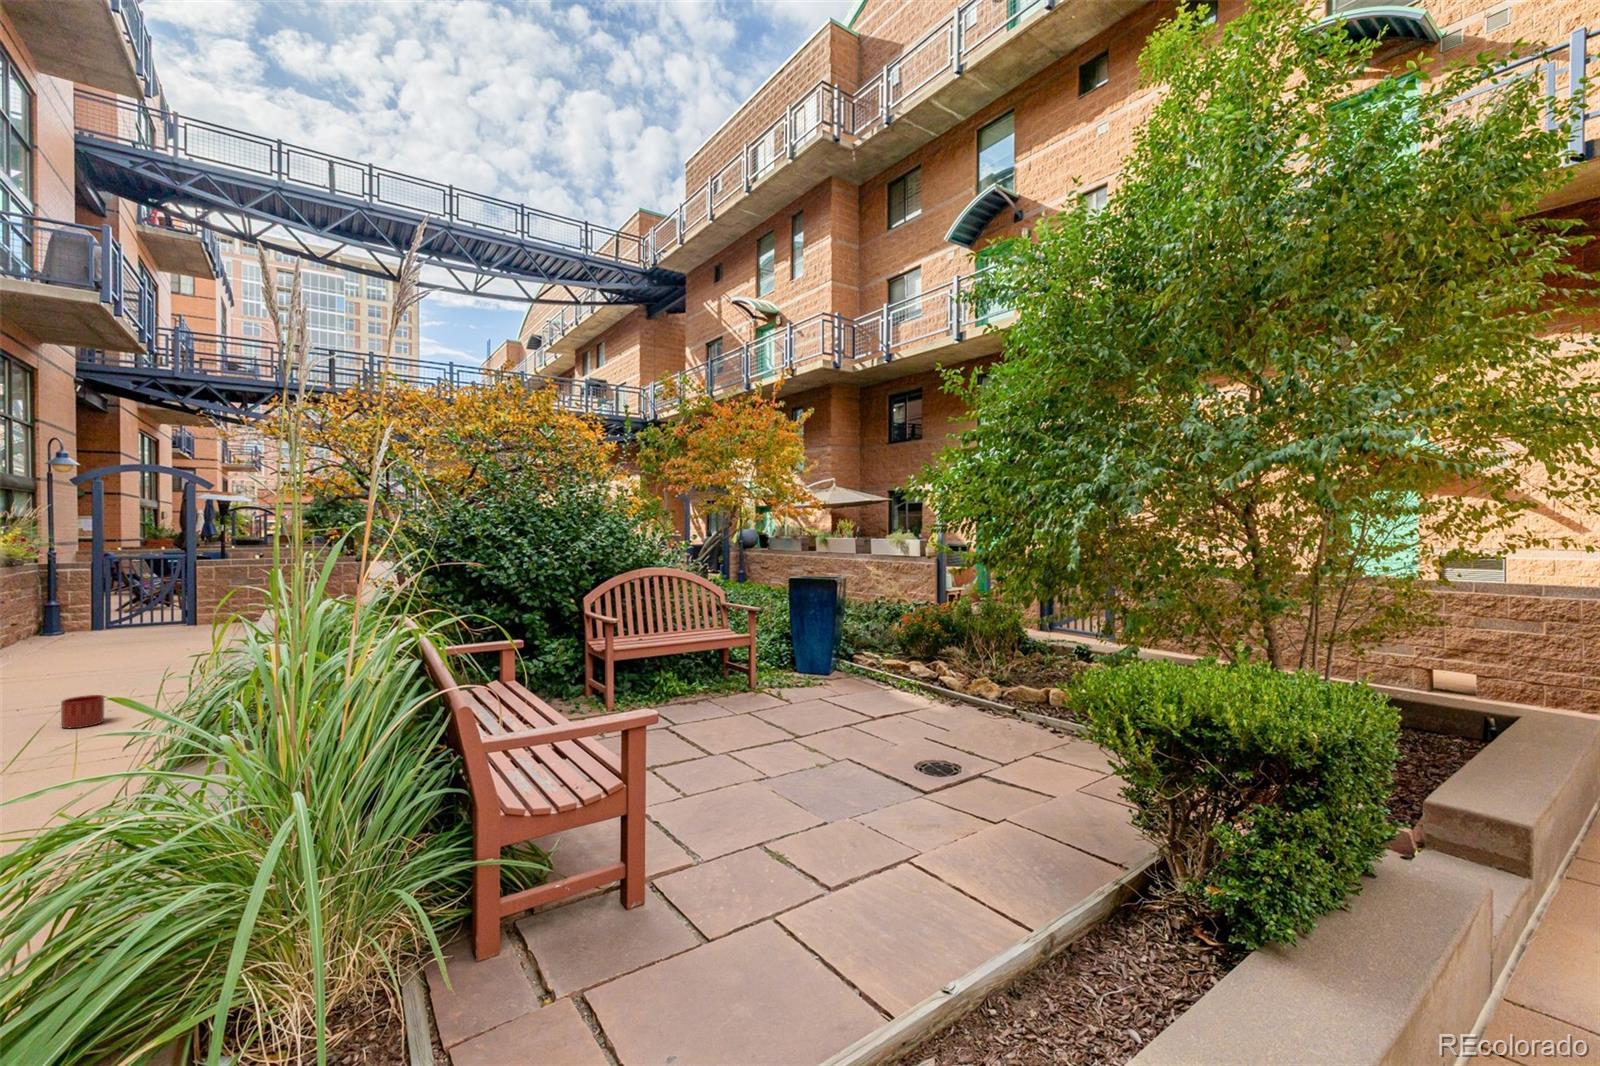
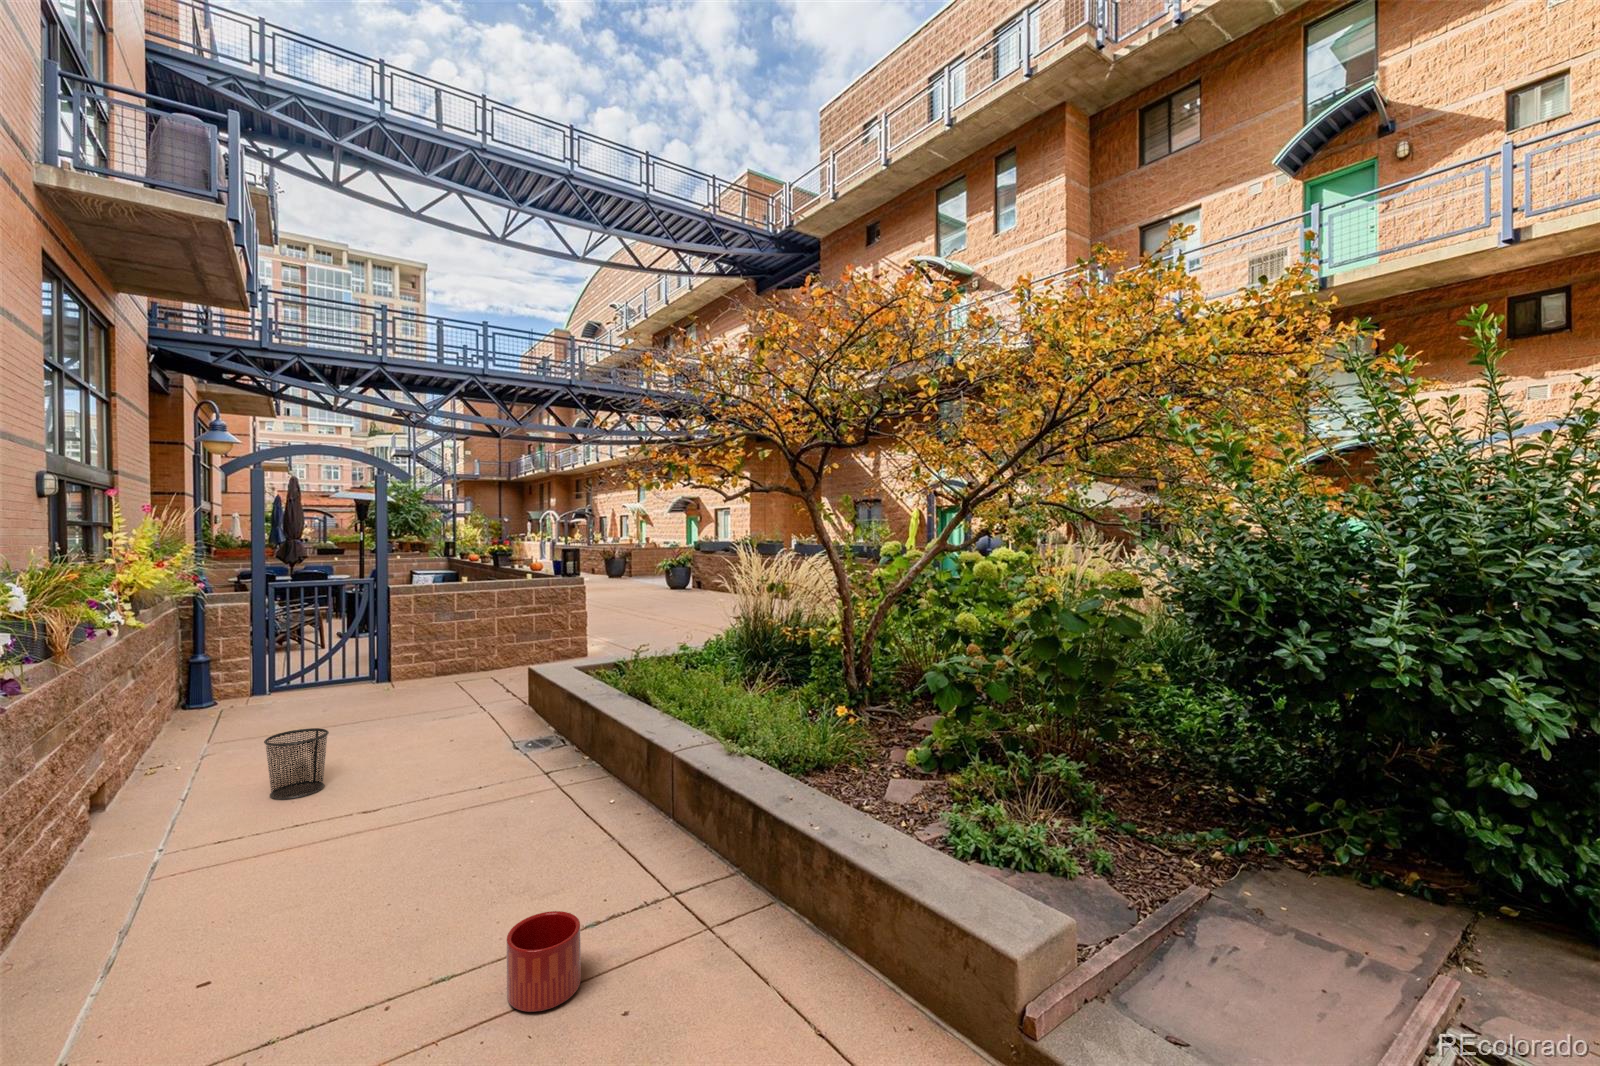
waste bin: none [39,636,83,672] -> present [264,728,329,800]

